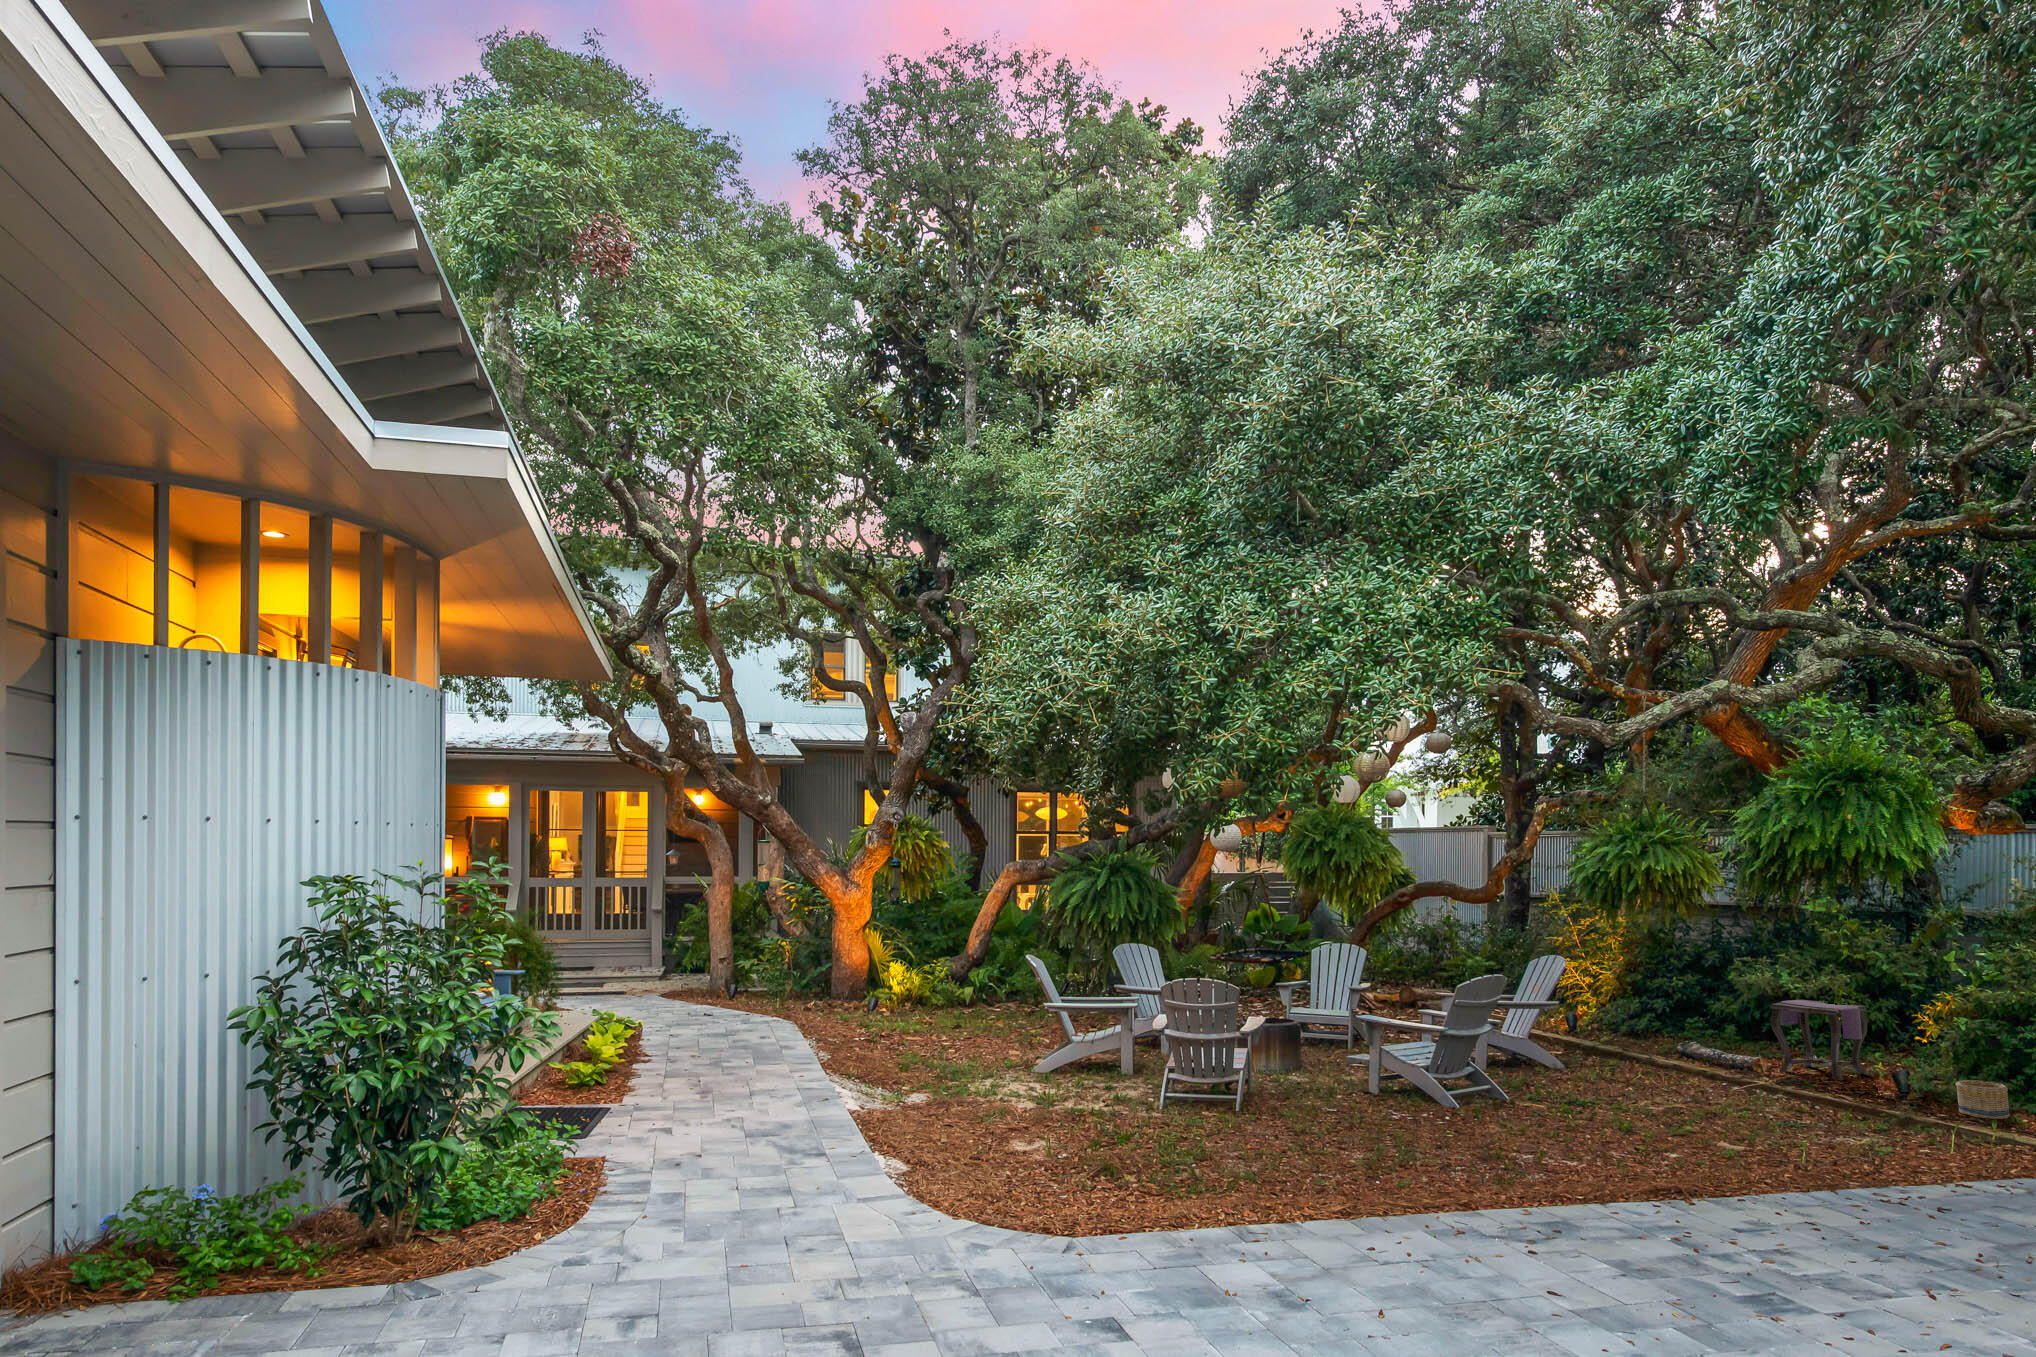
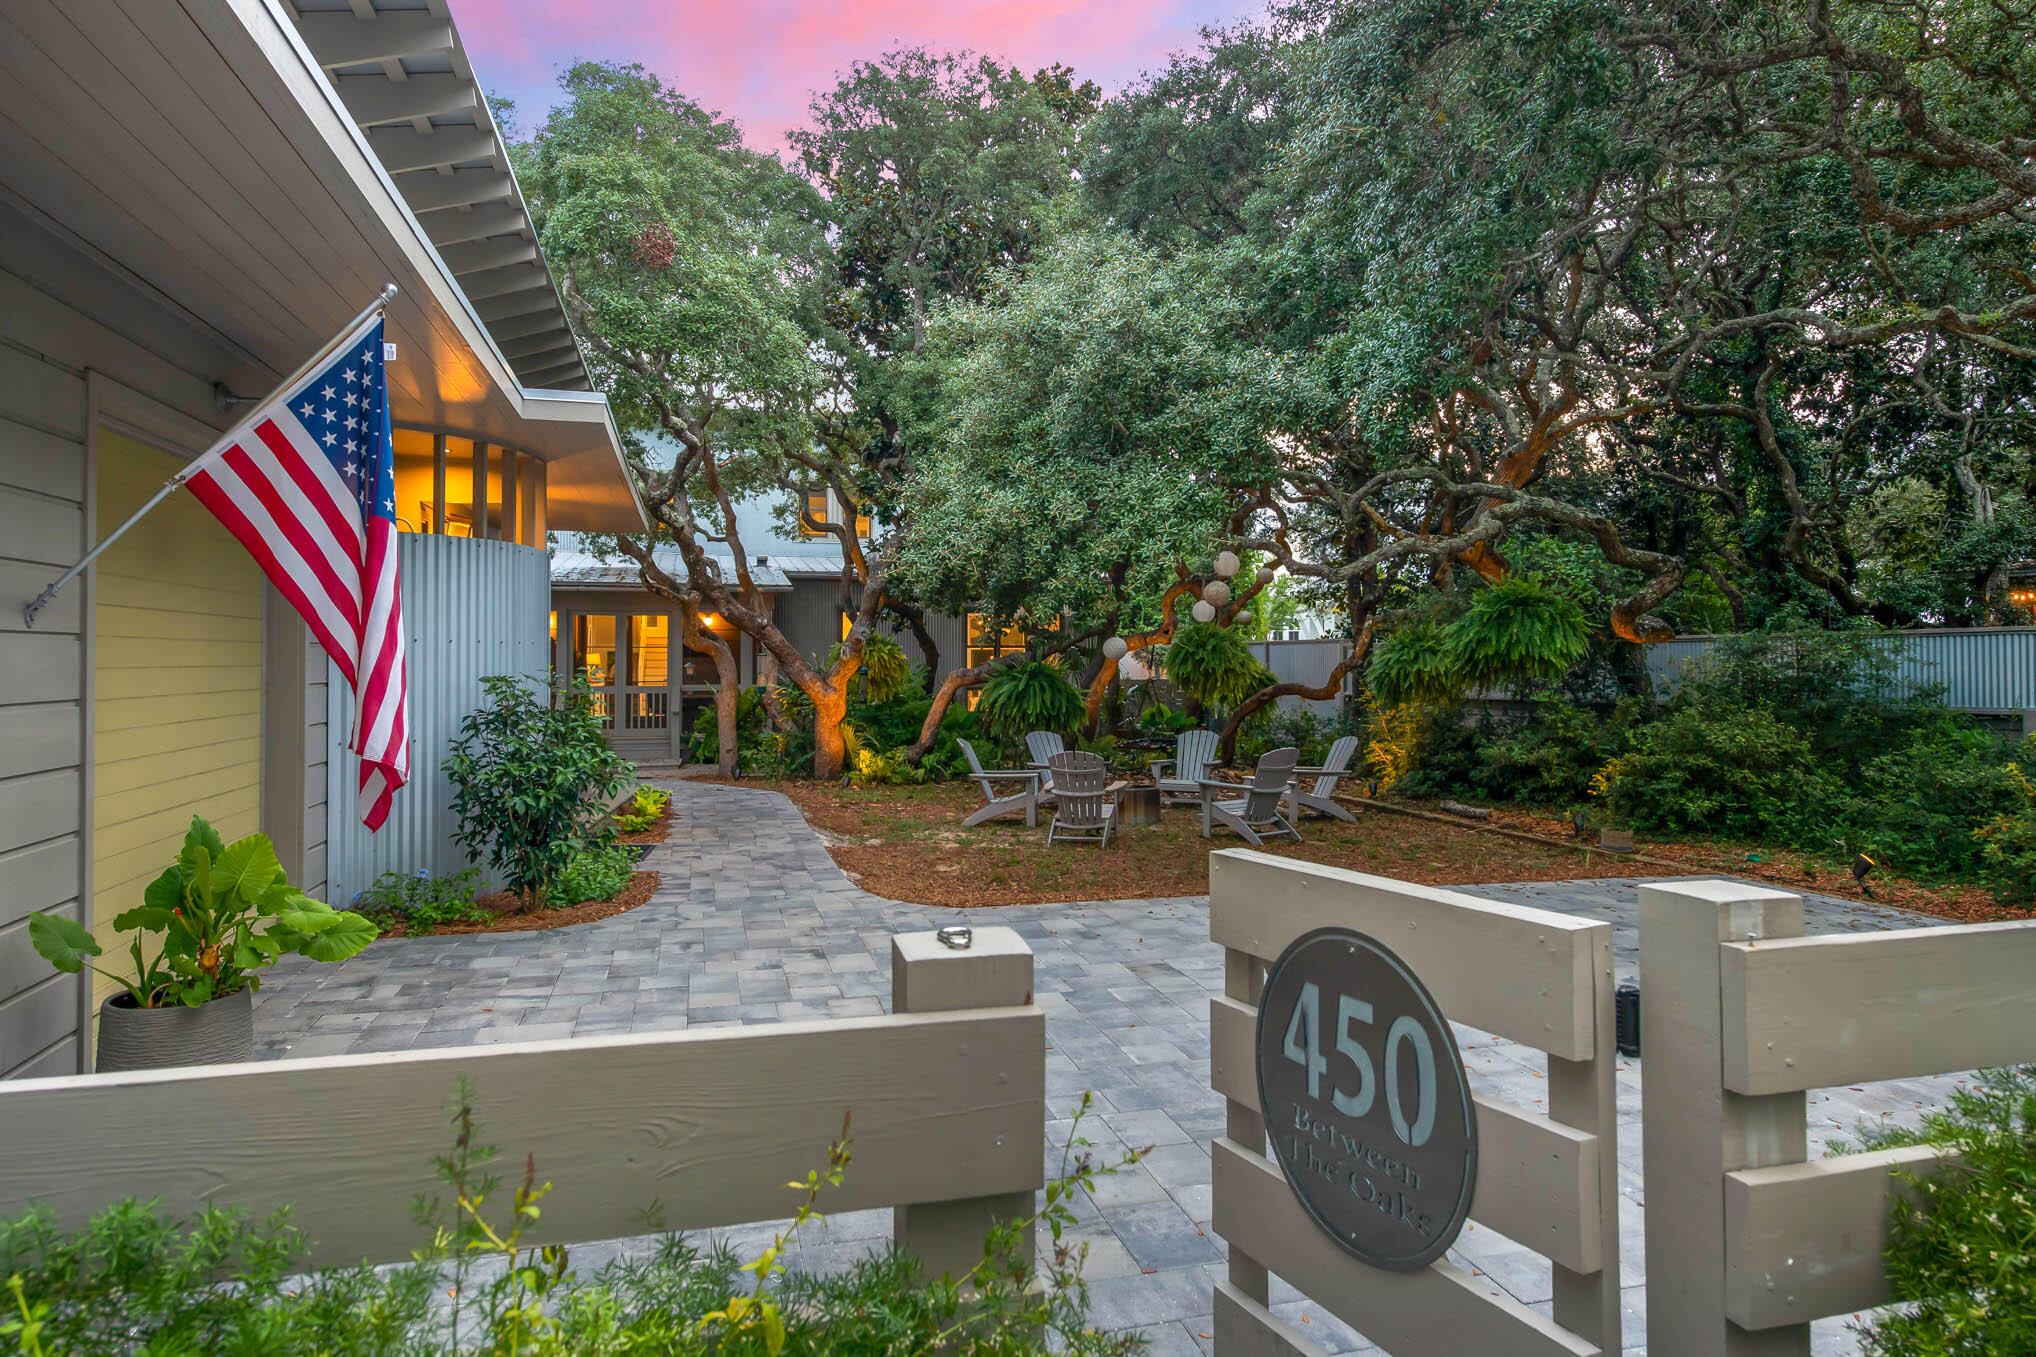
side table: present [1770,1000,1868,1080] -> none [1498,776,1566,831]

